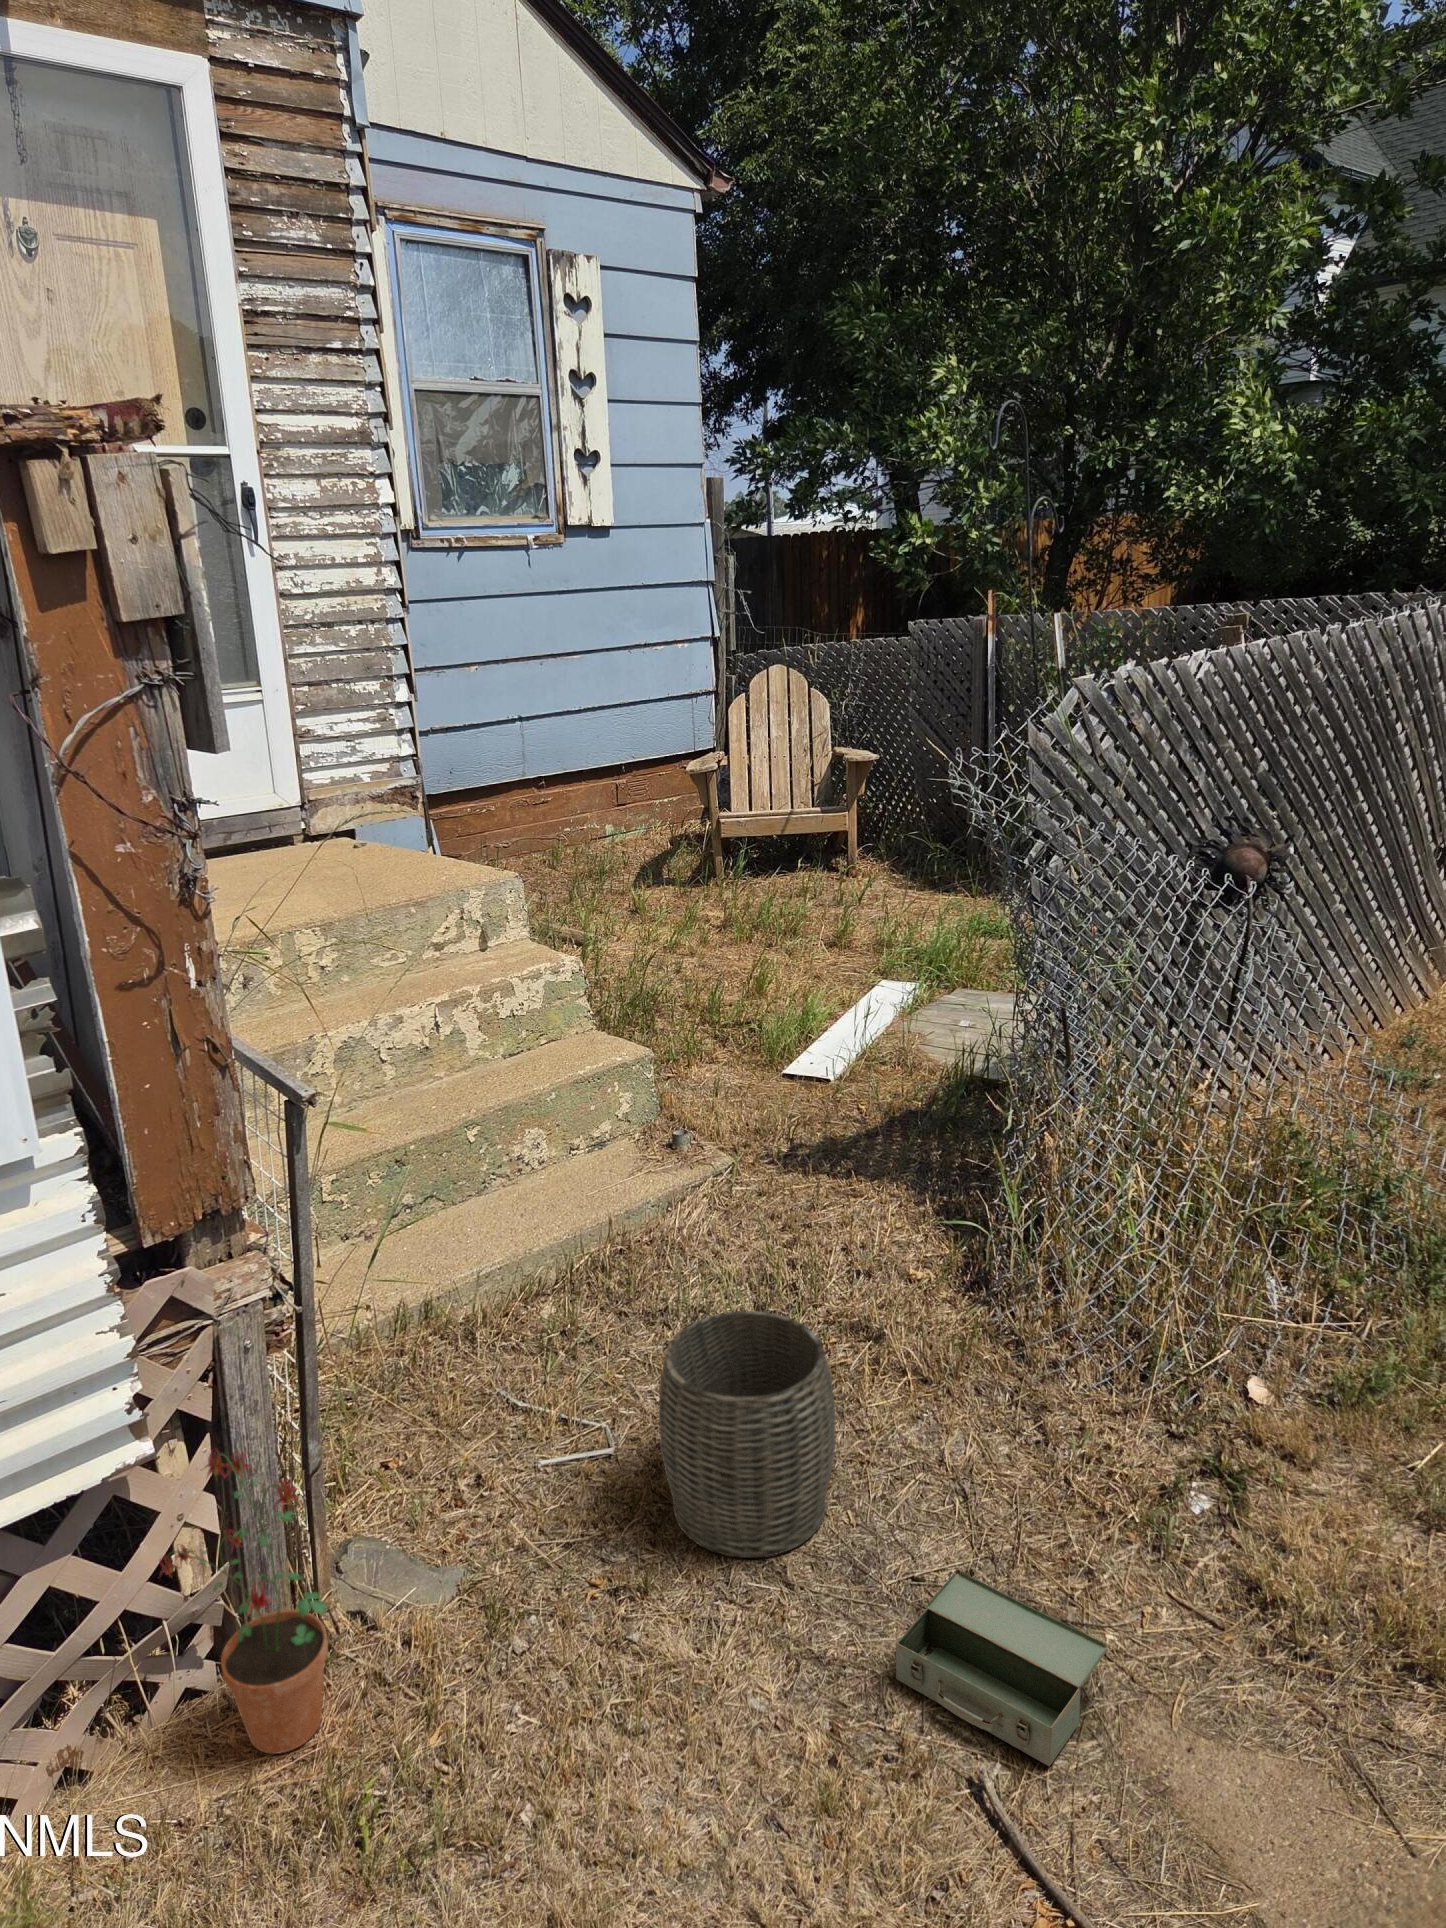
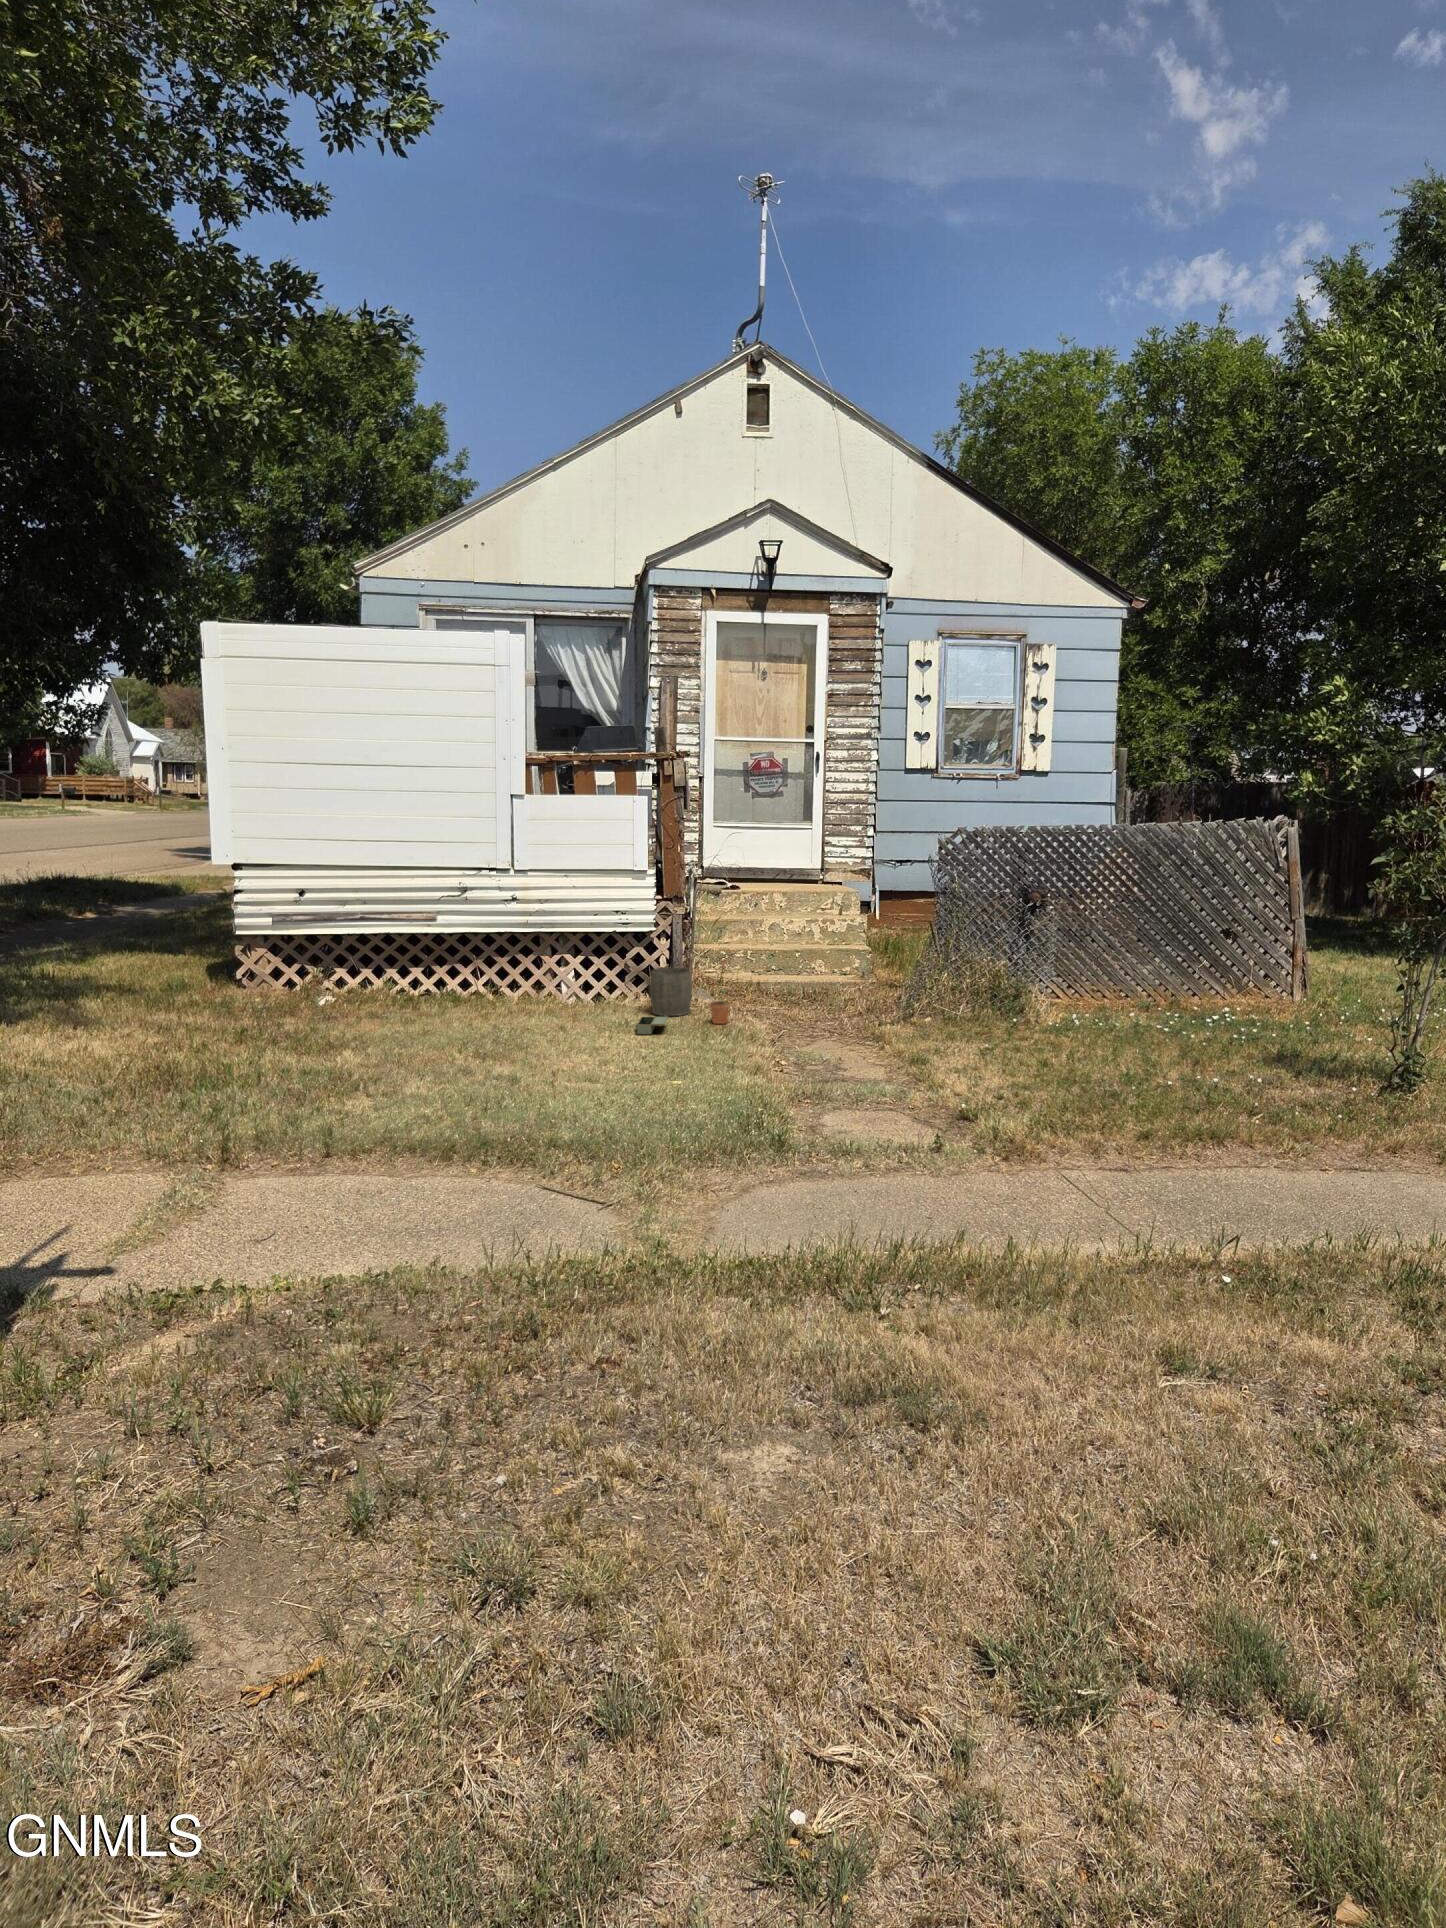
potted plant: present [160,1450,328,1754] -> present [709,961,731,1024]

